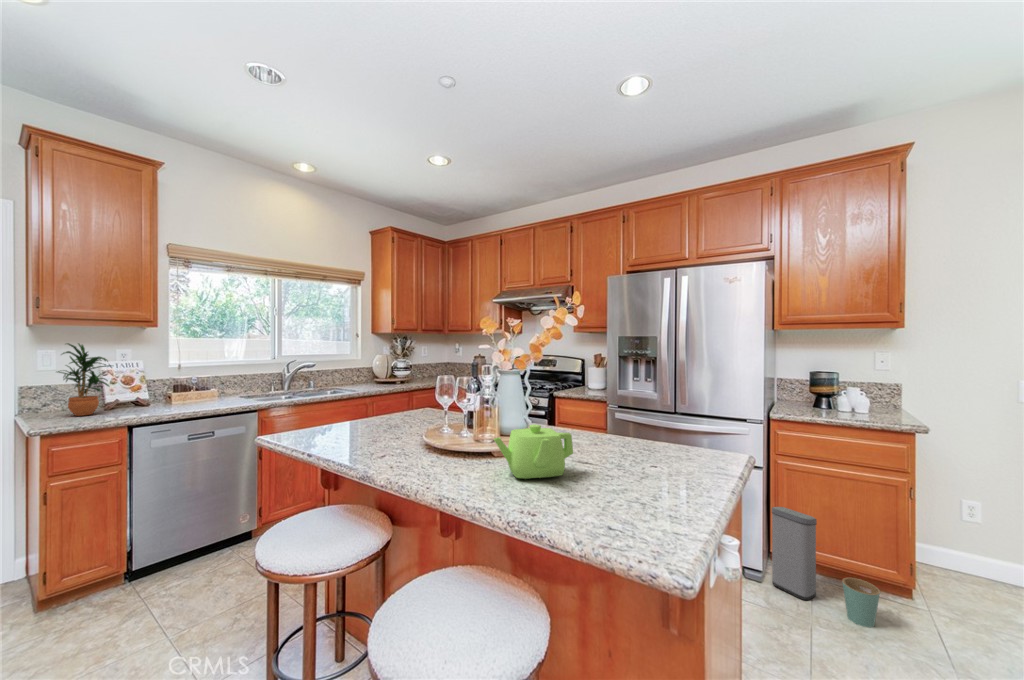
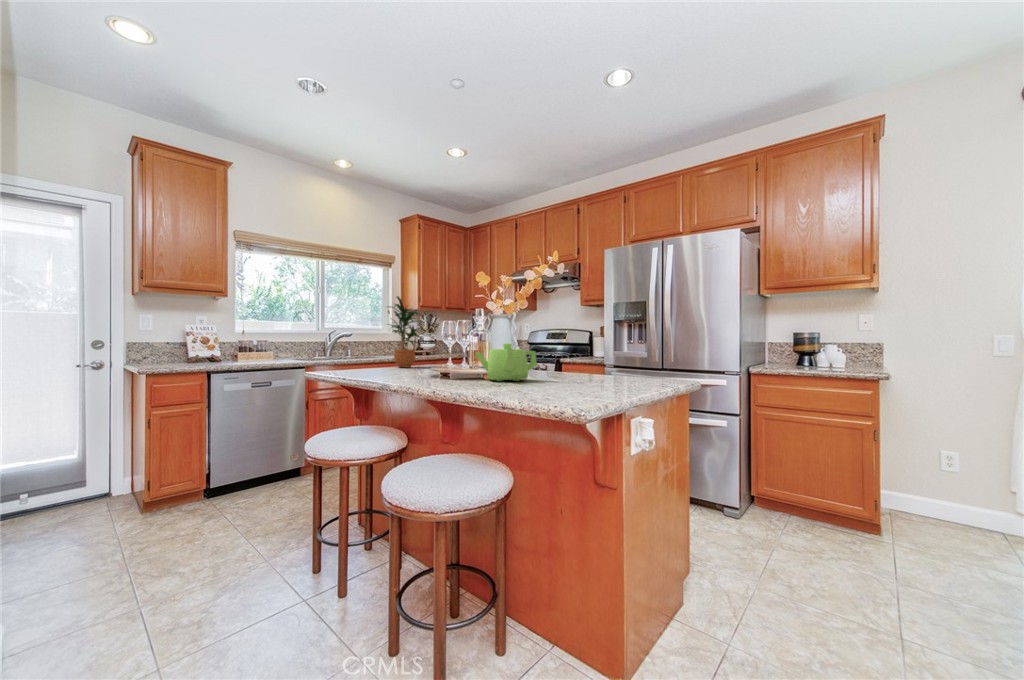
potted plant: present [58,343,109,416] -> present [388,296,423,368]
trash can: present [772,507,880,627] -> none [747,451,836,550]

